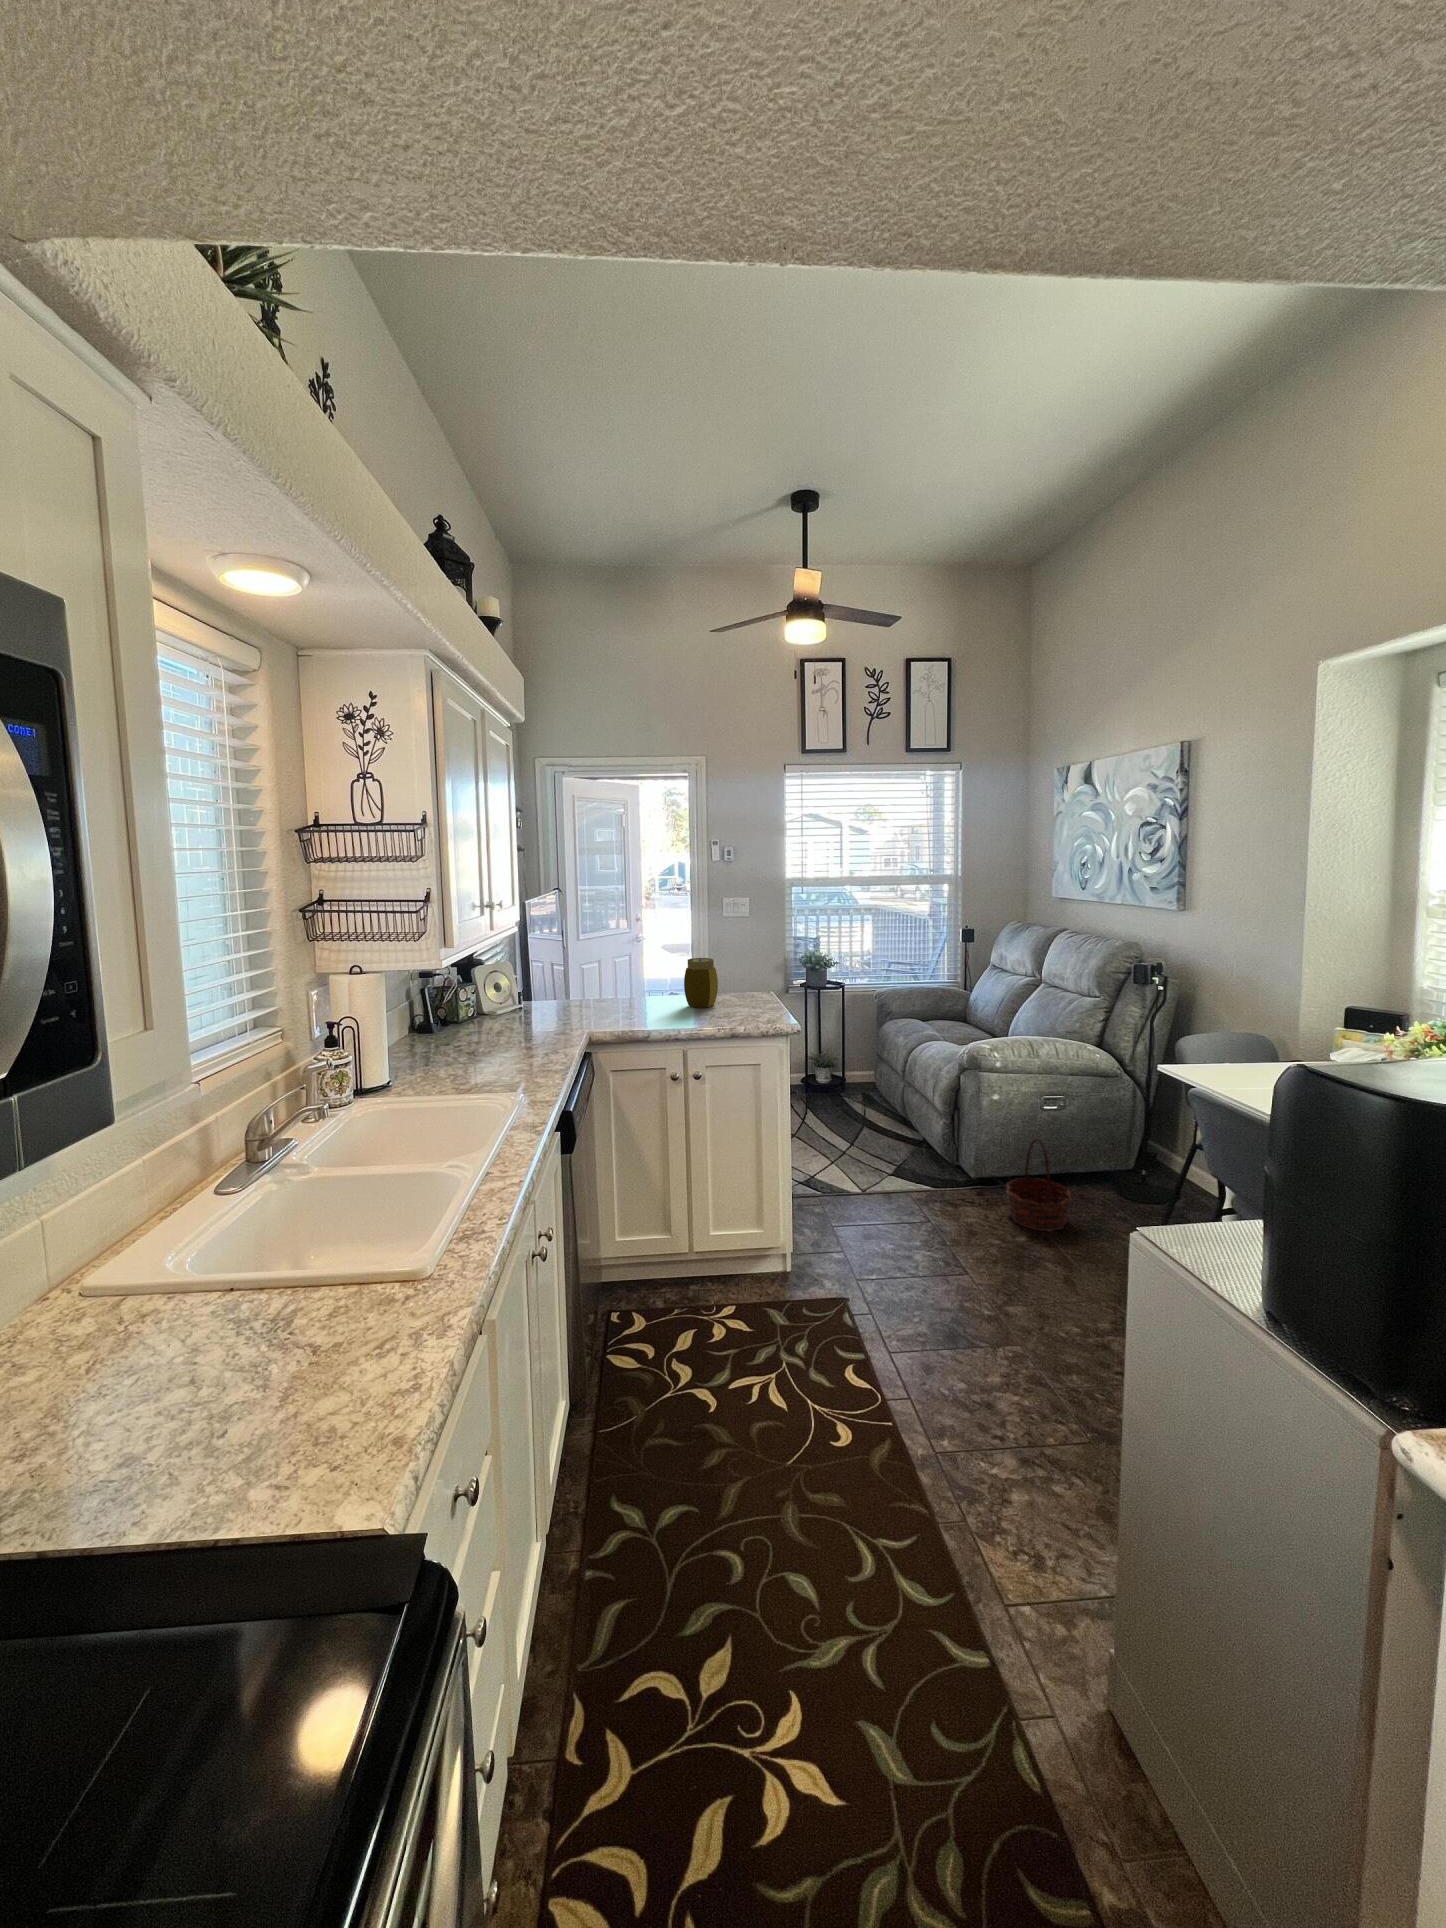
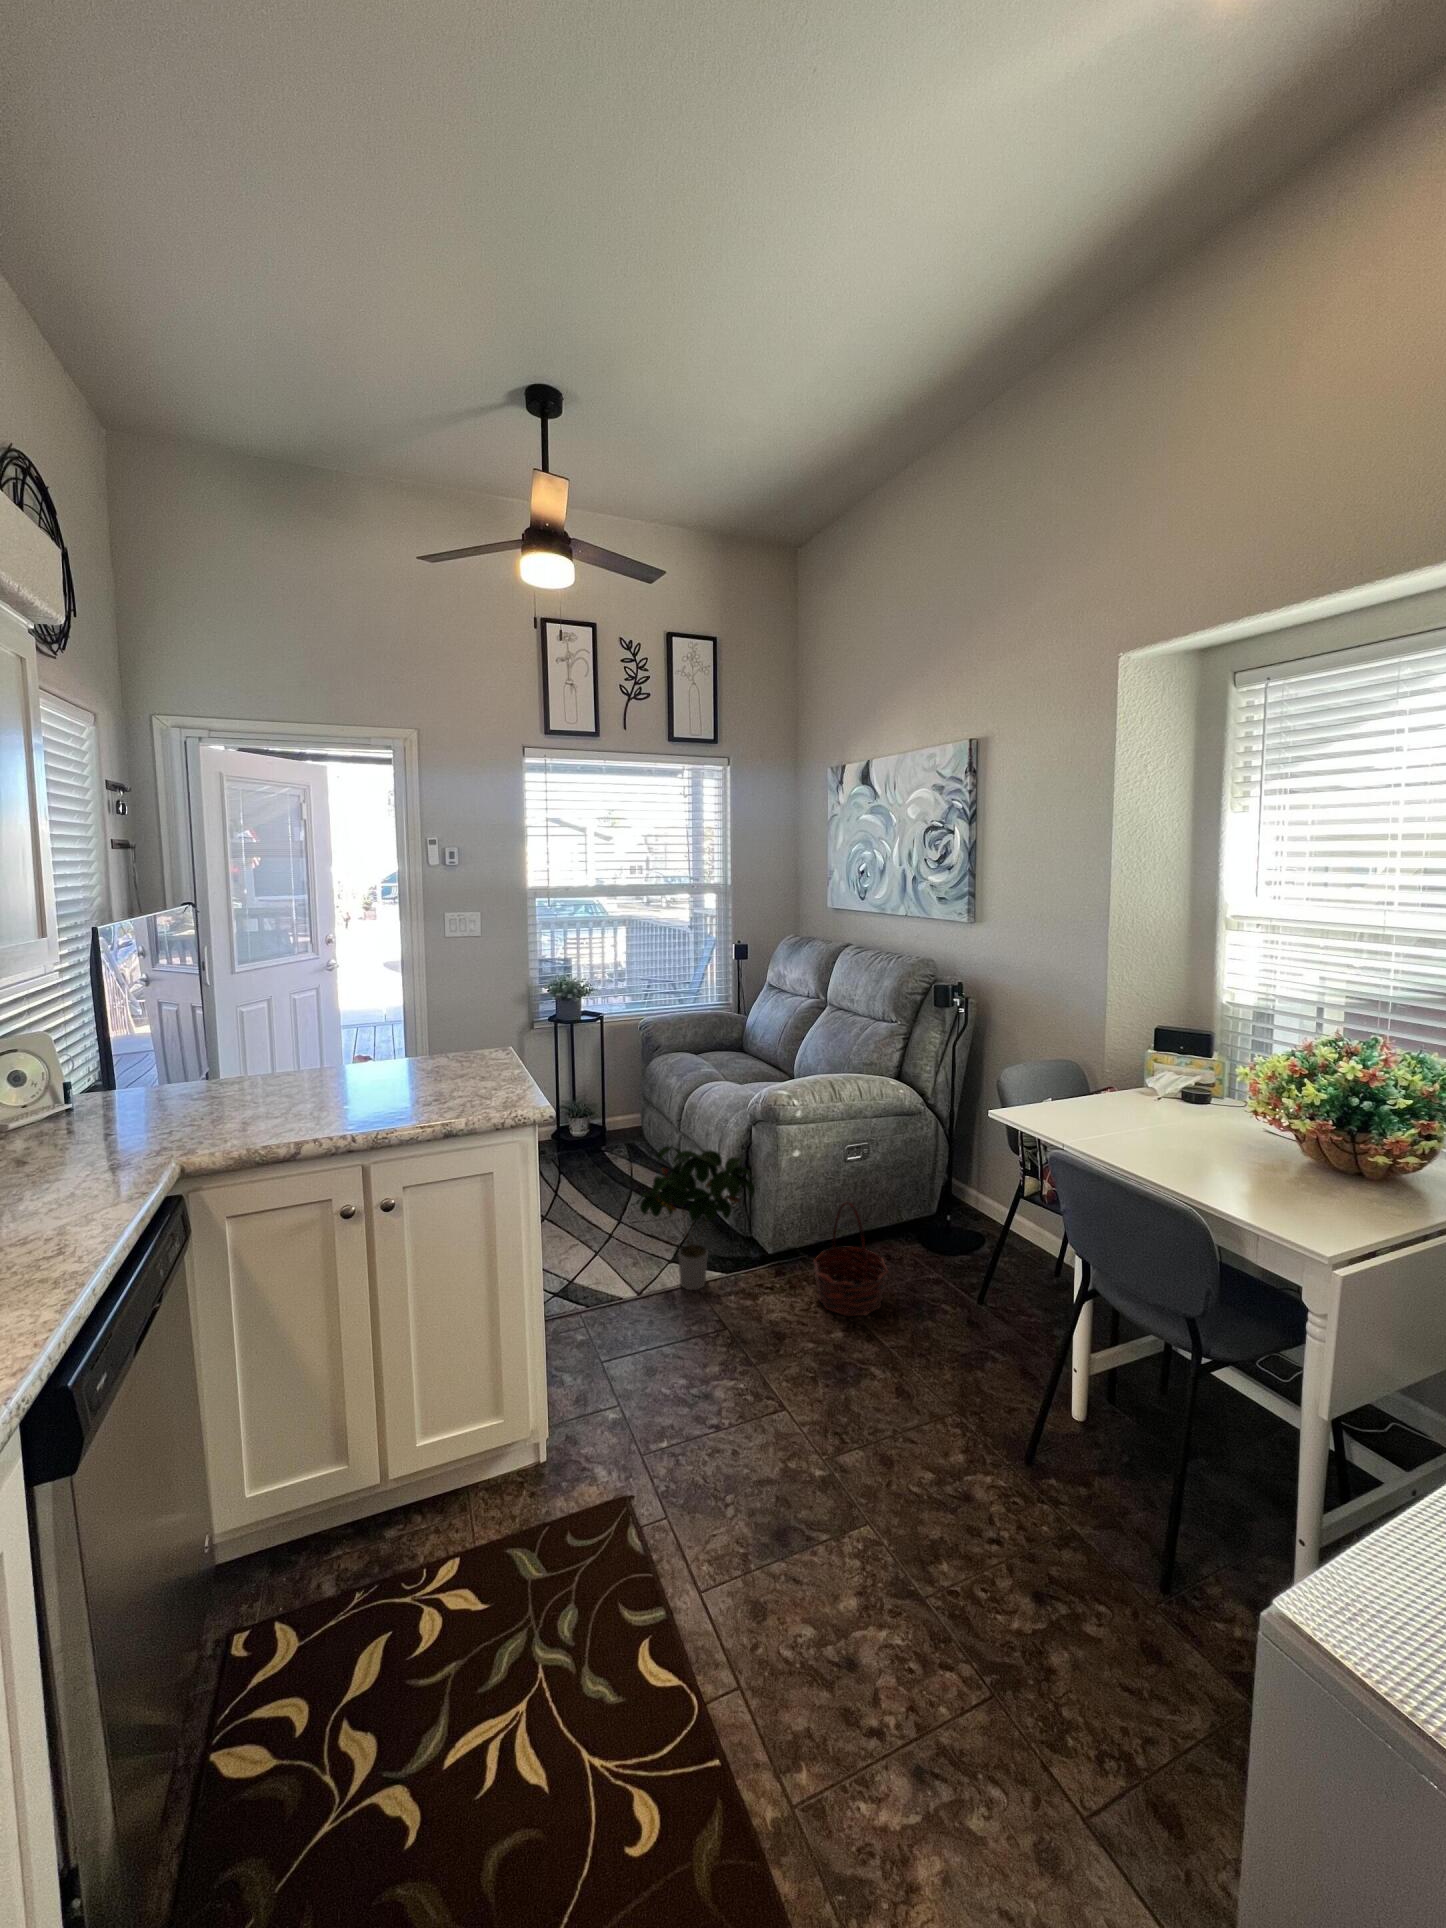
jar: present [684,958,718,1008] -> none [371,1007,427,1084]
potted plant: none [862,1080,958,1196] -> present [636,1146,755,1290]

